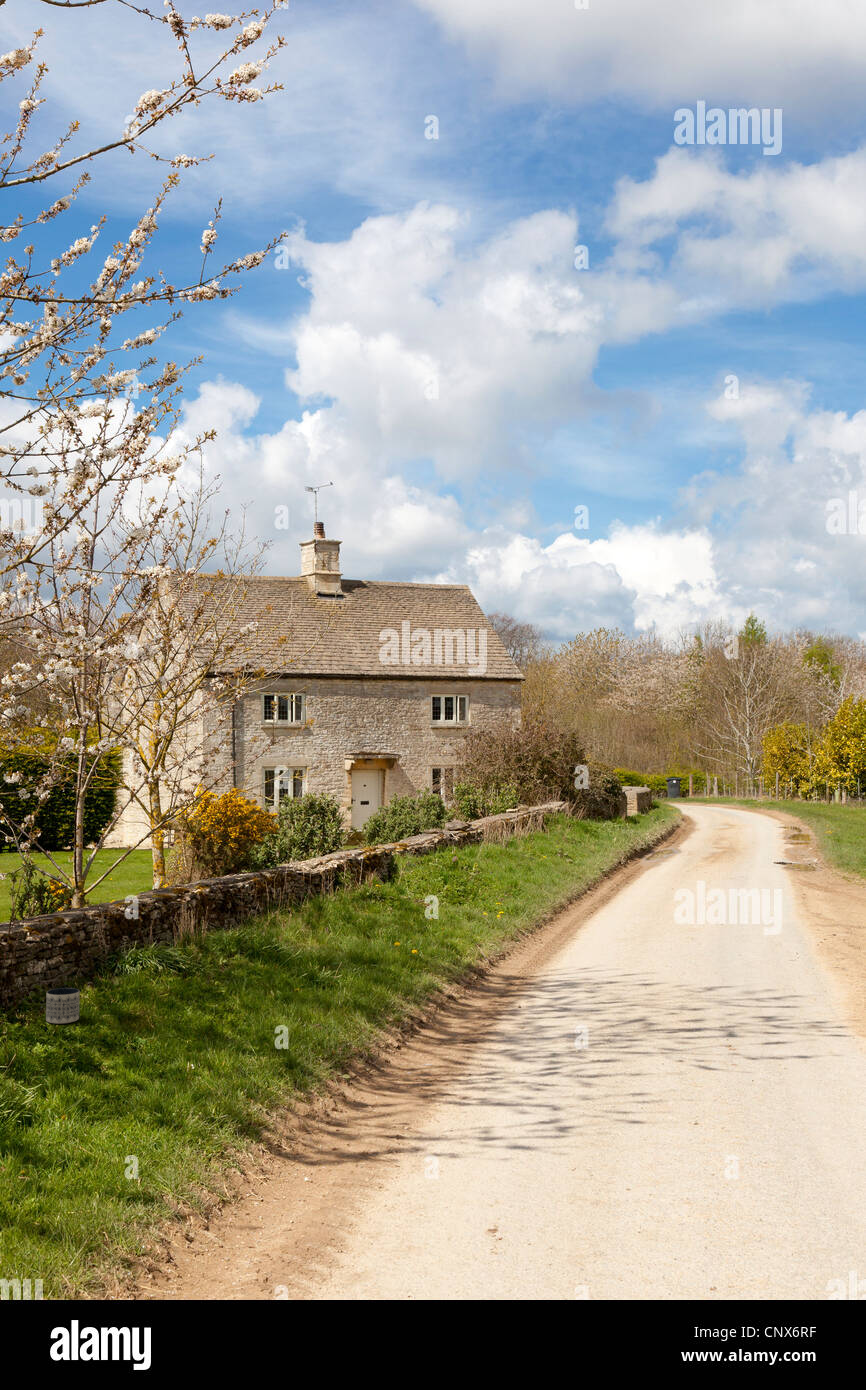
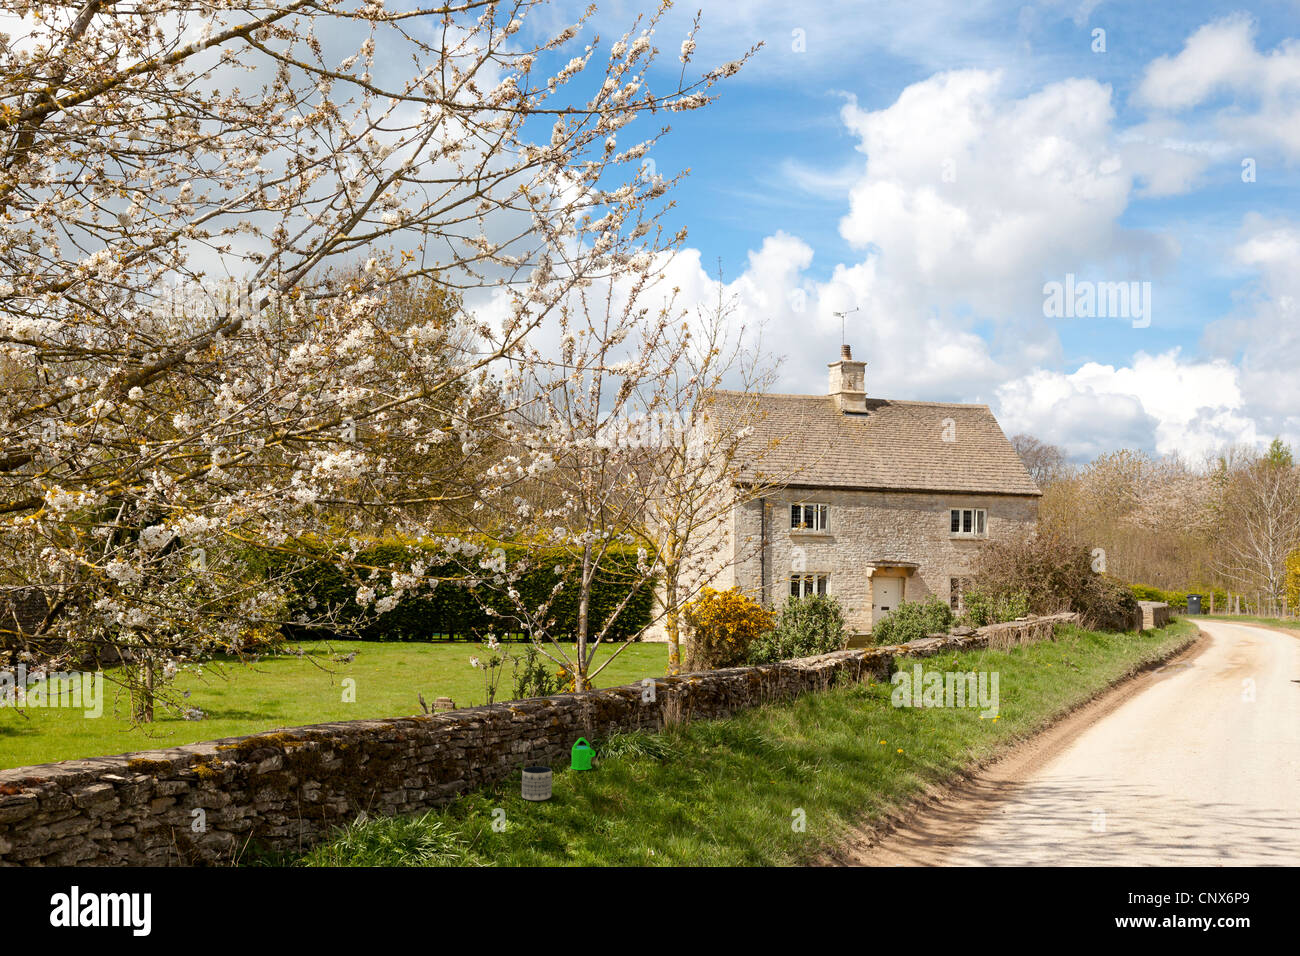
watering can: none [86,956,117,990] -> present [570,737,595,770]

